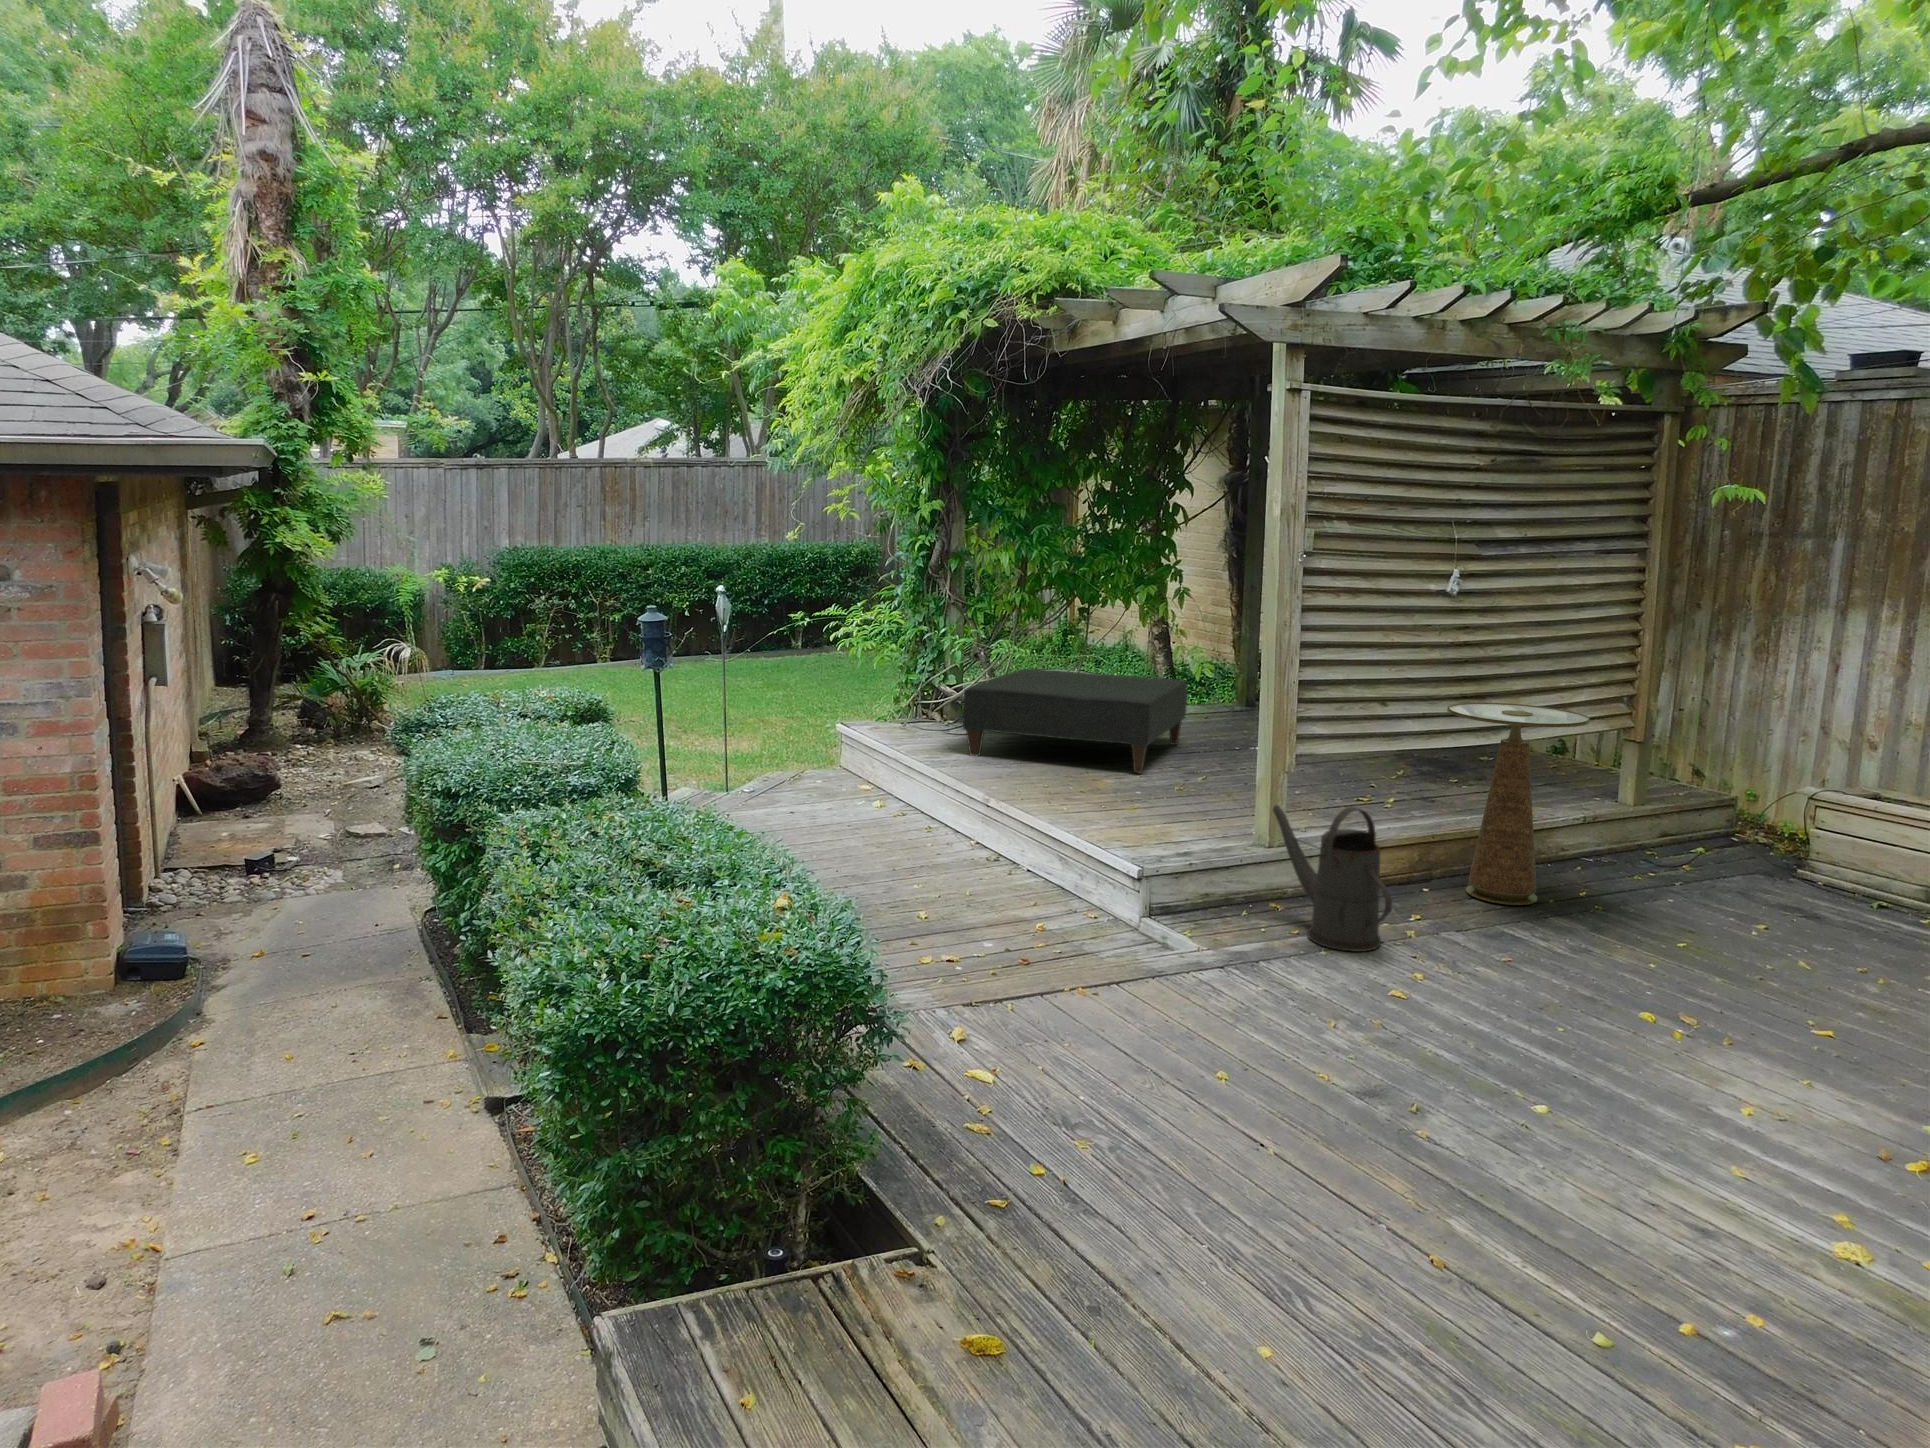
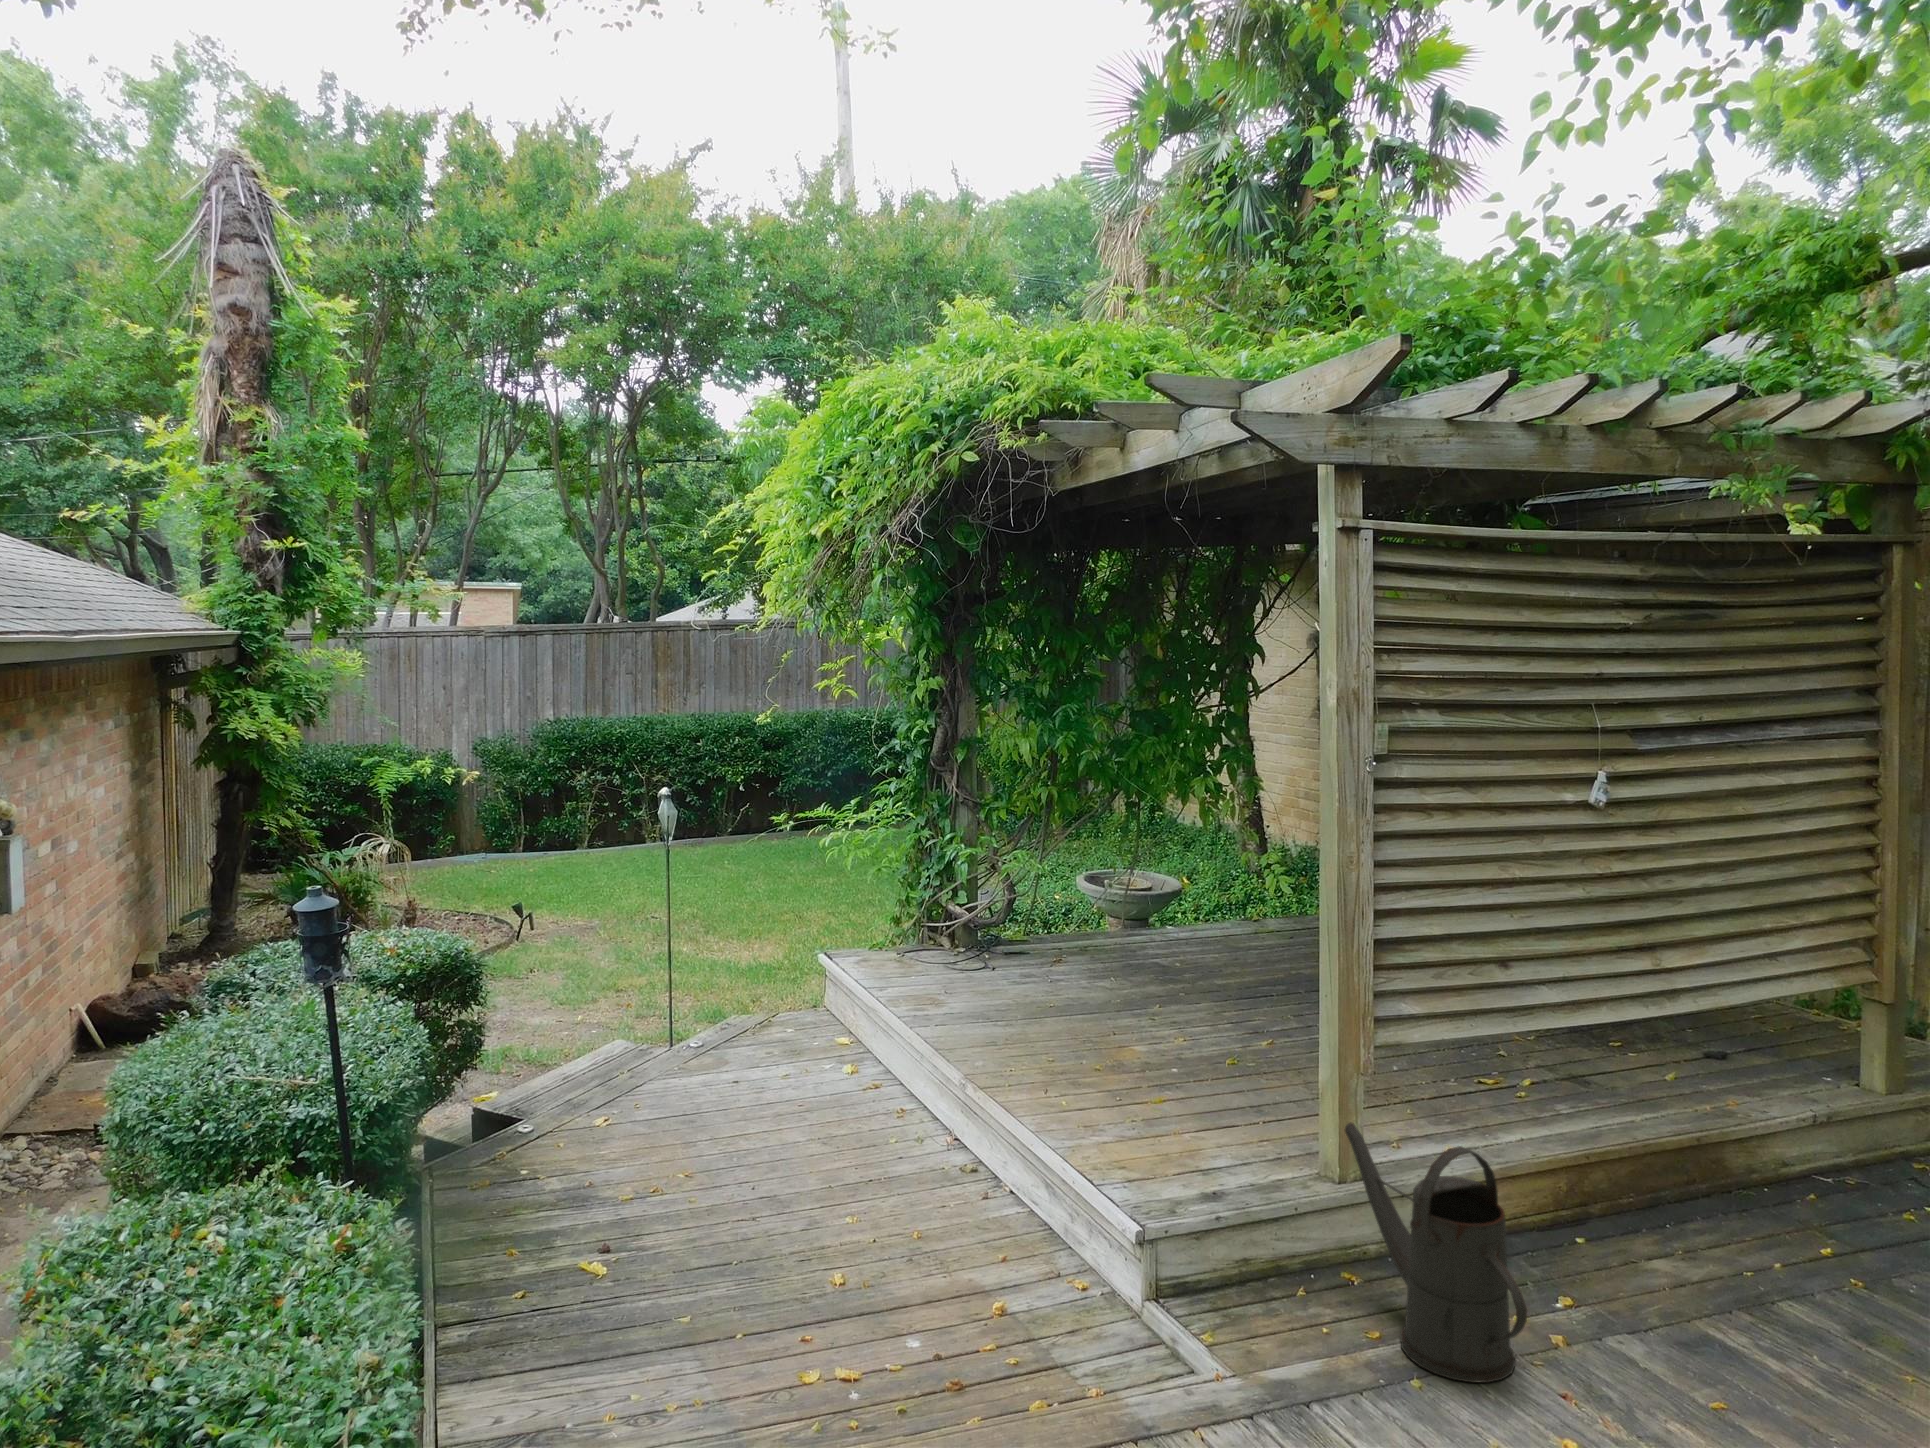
ottoman: present [963,668,1187,773] -> none [964,874,1261,1028]
side table: present [1447,703,1590,905] -> none [1603,960,1825,1279]

